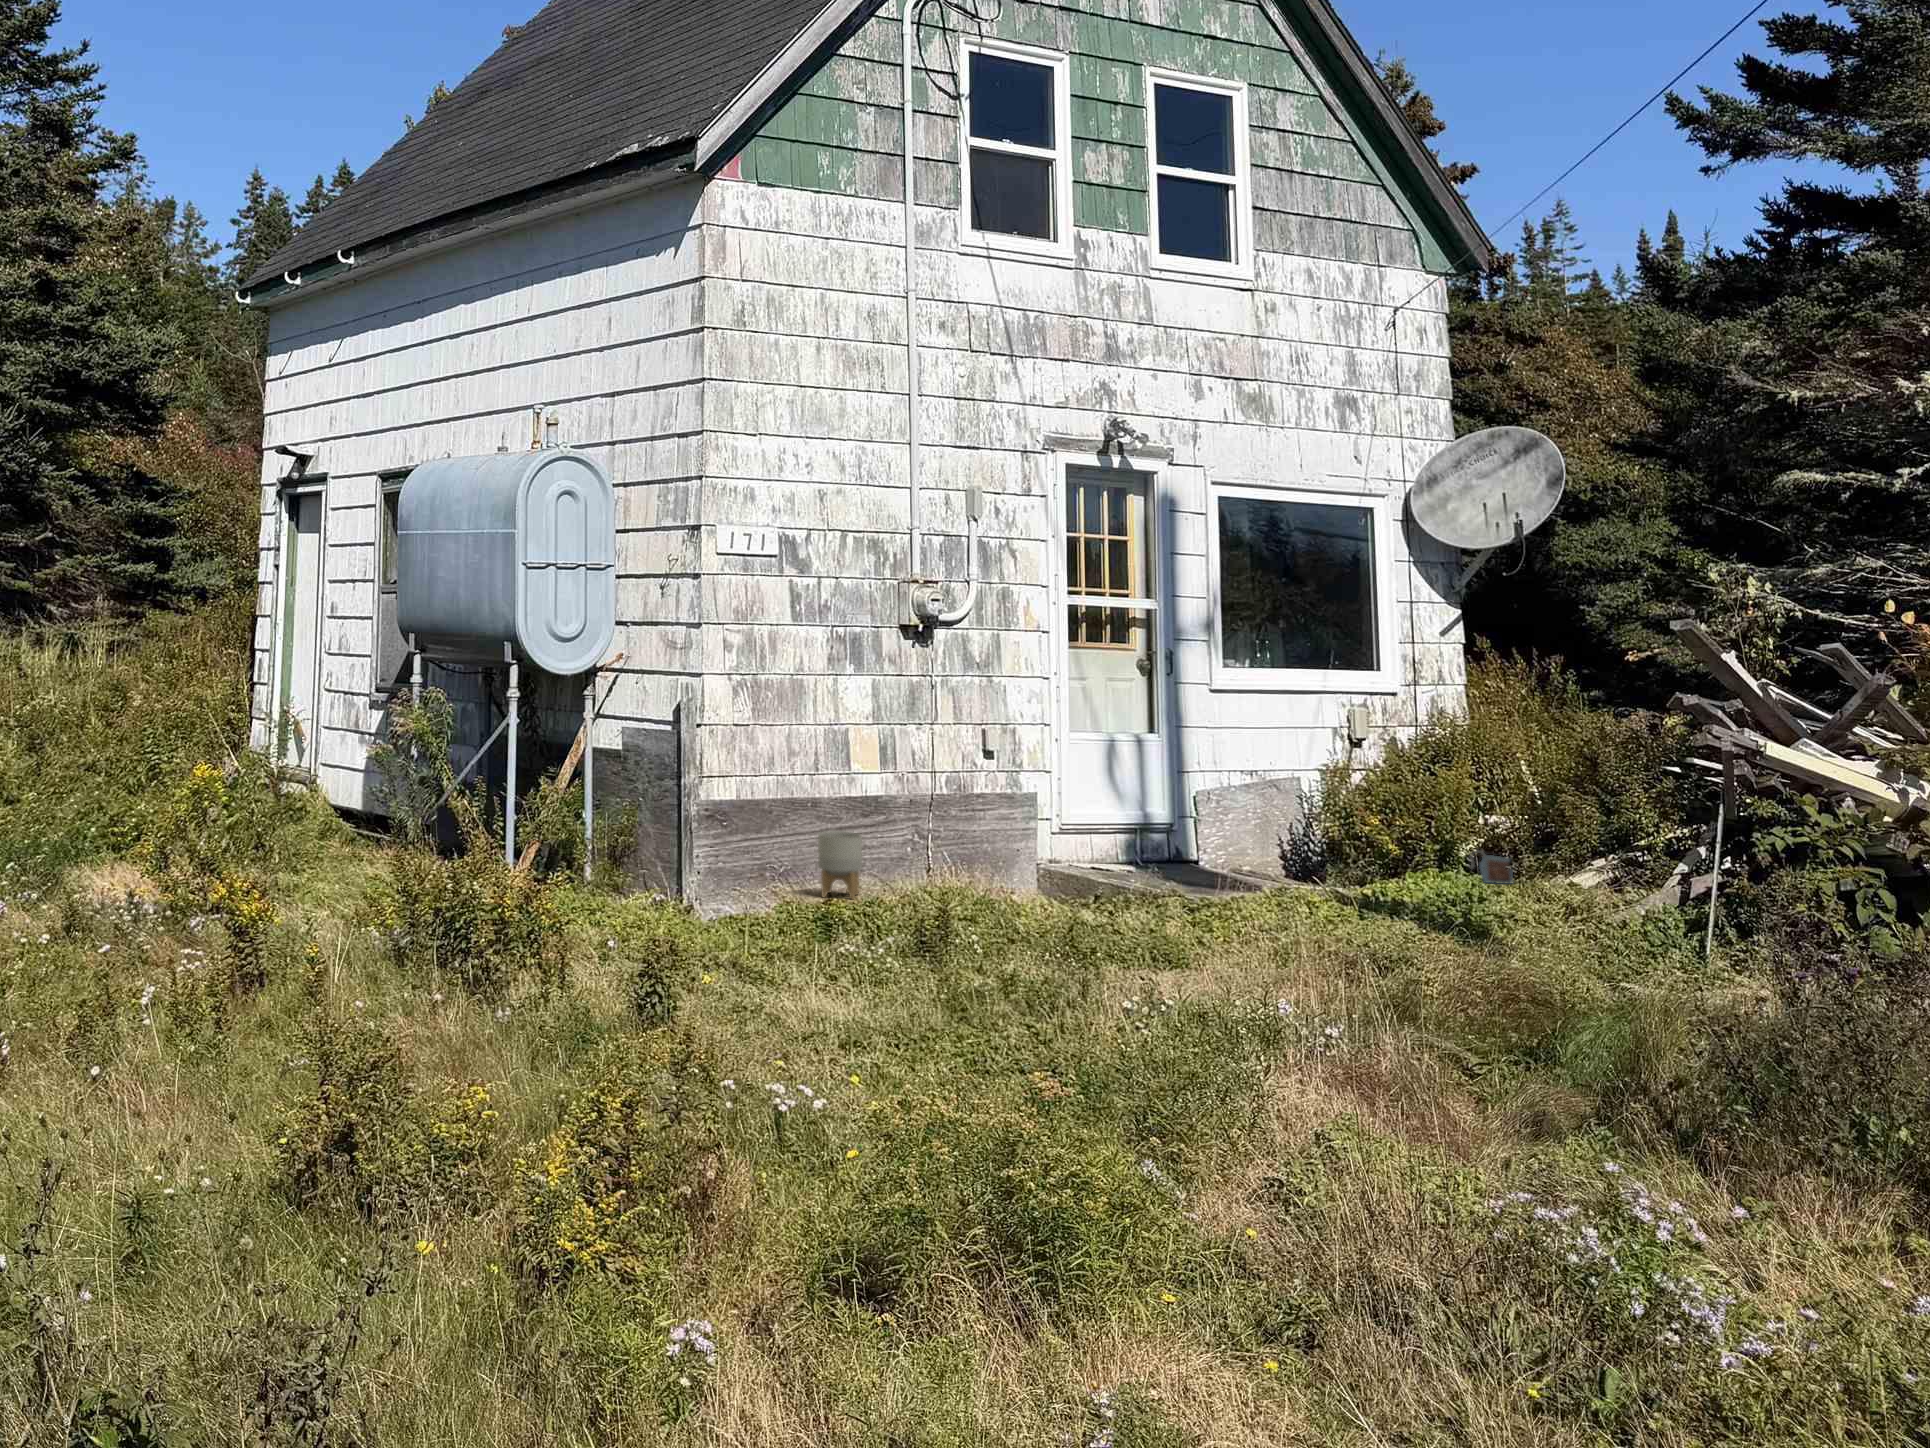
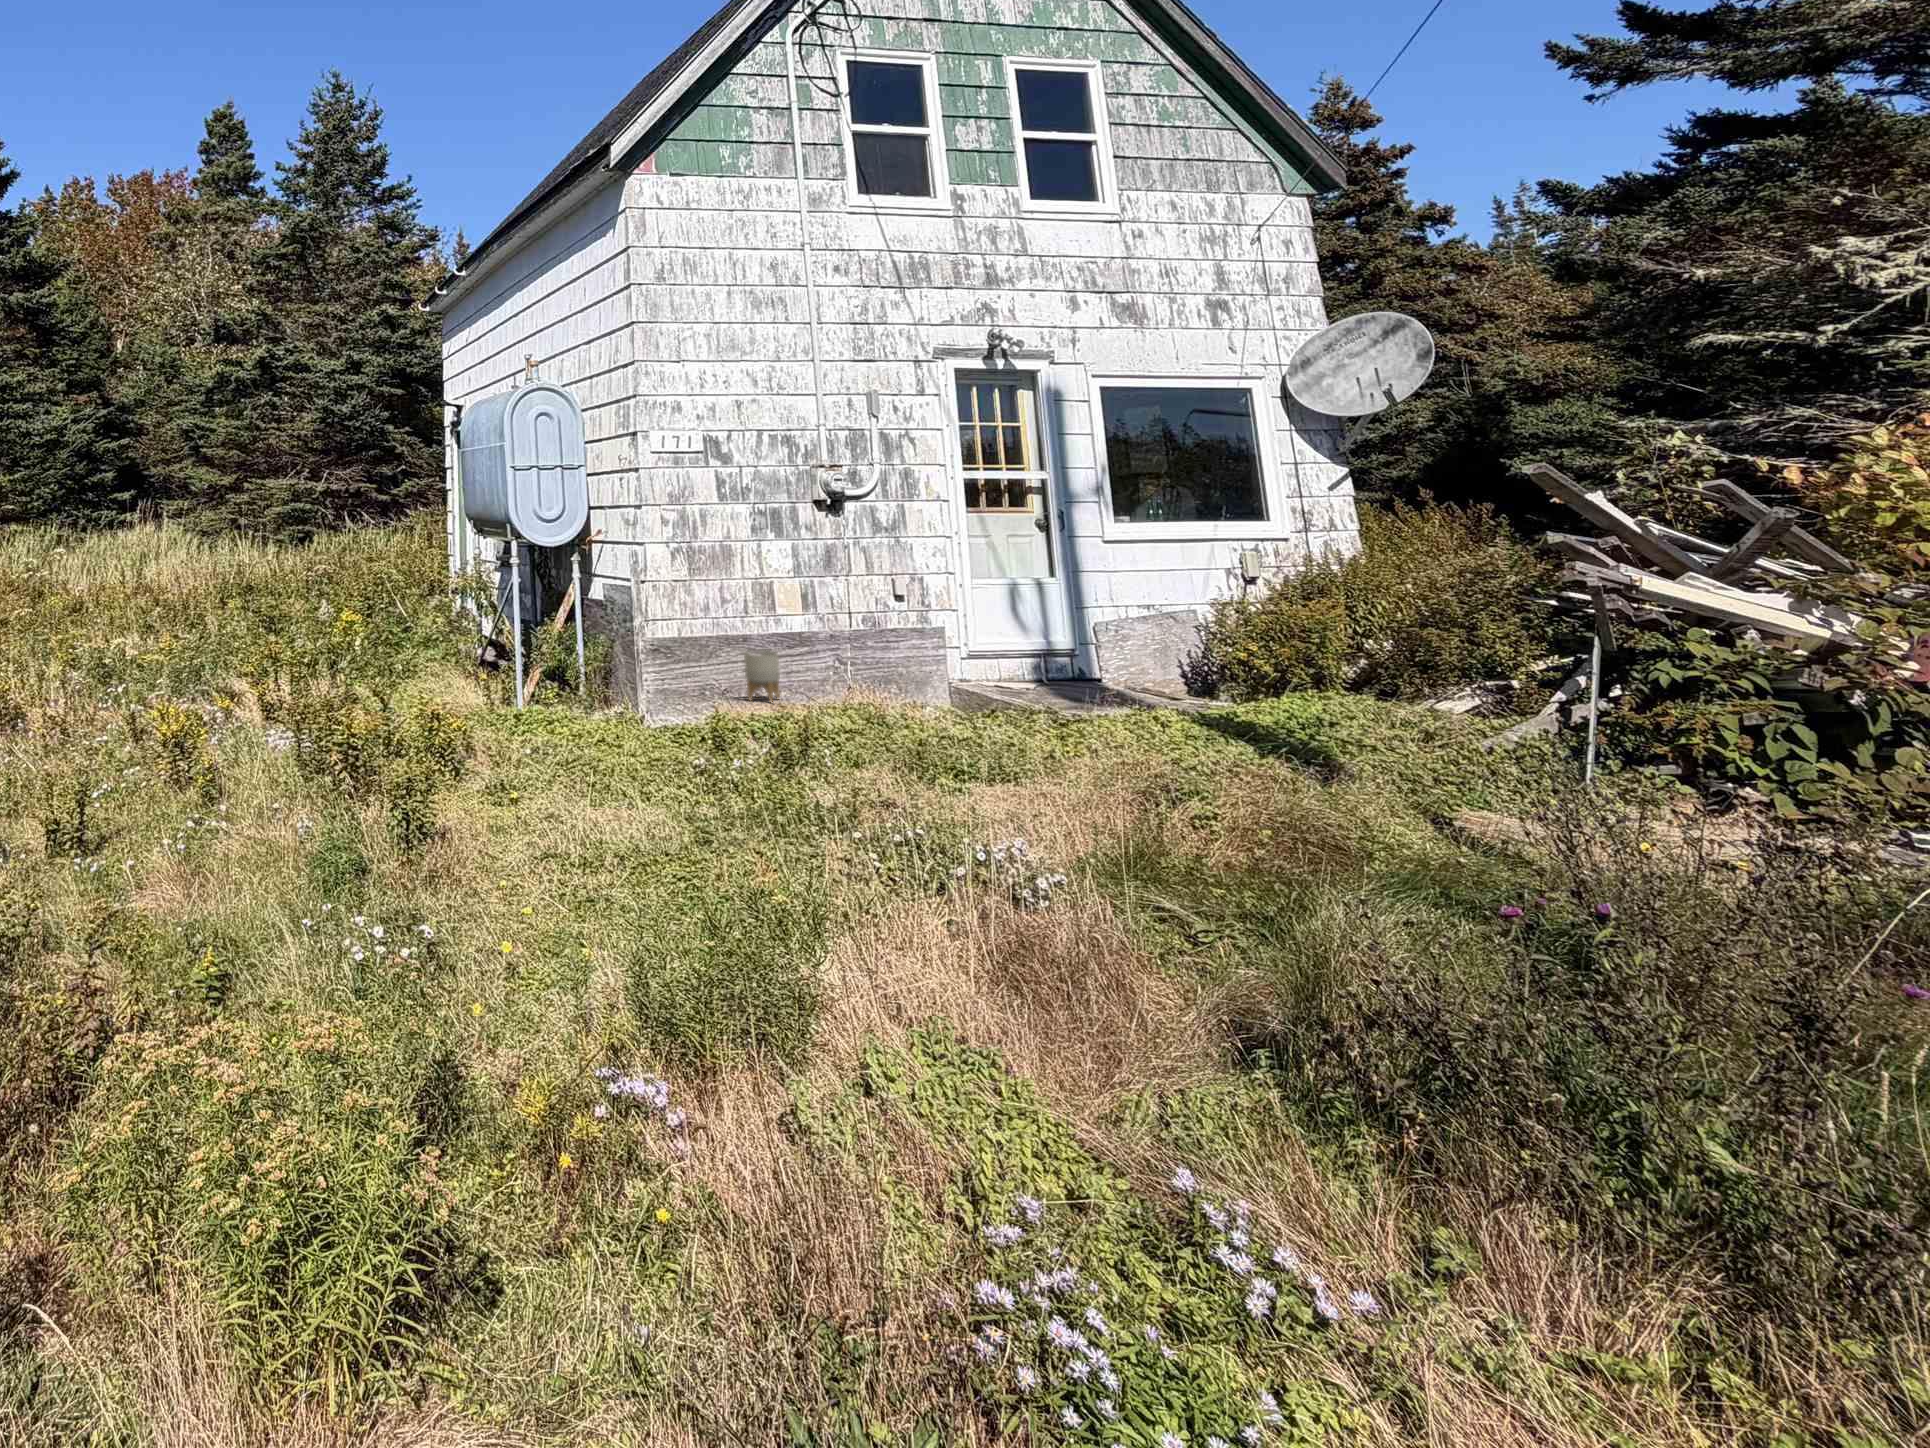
watering can: present [1470,850,1515,884] -> none [1356,674,1418,705]

